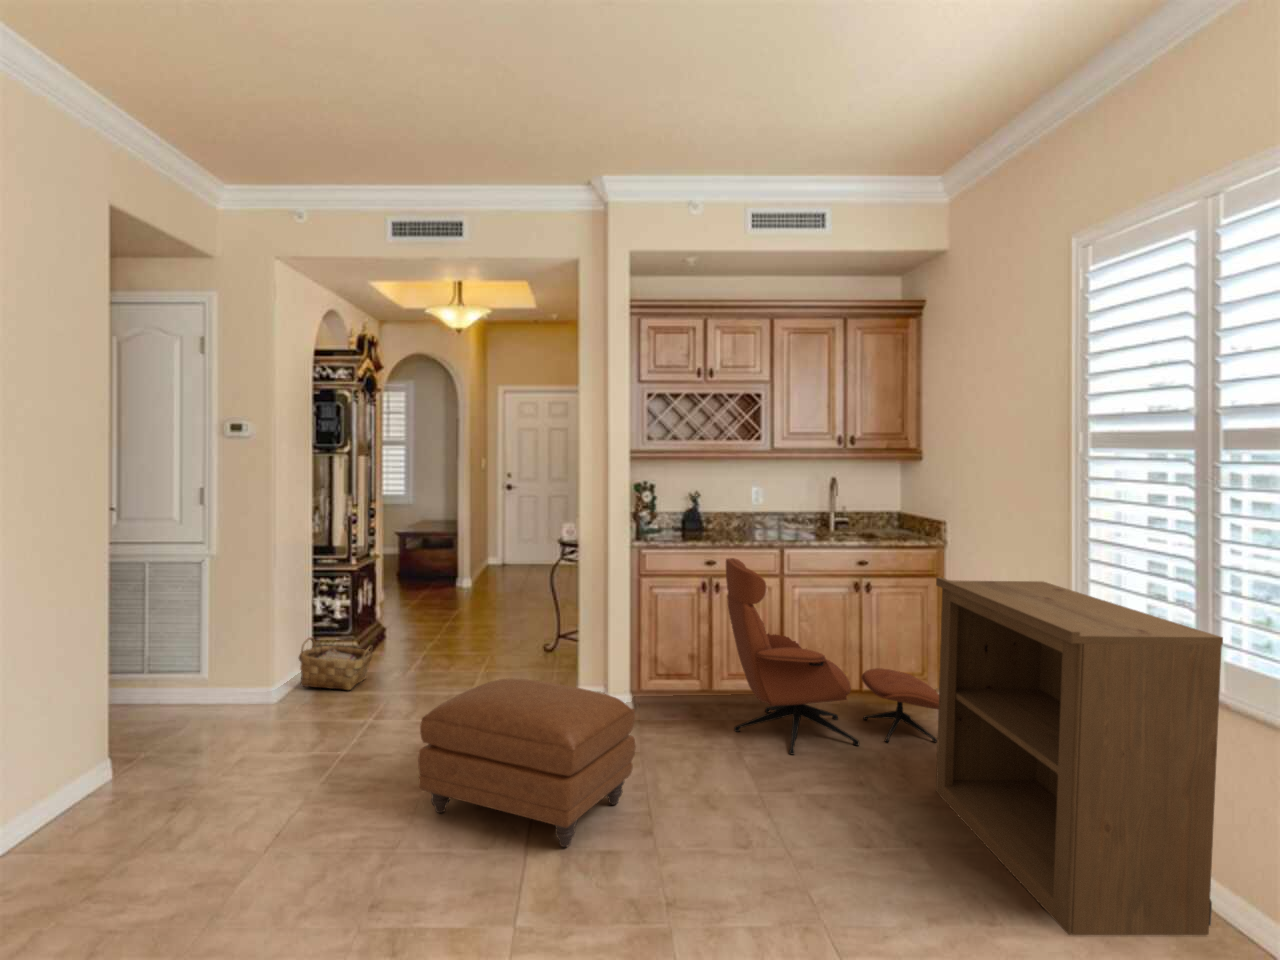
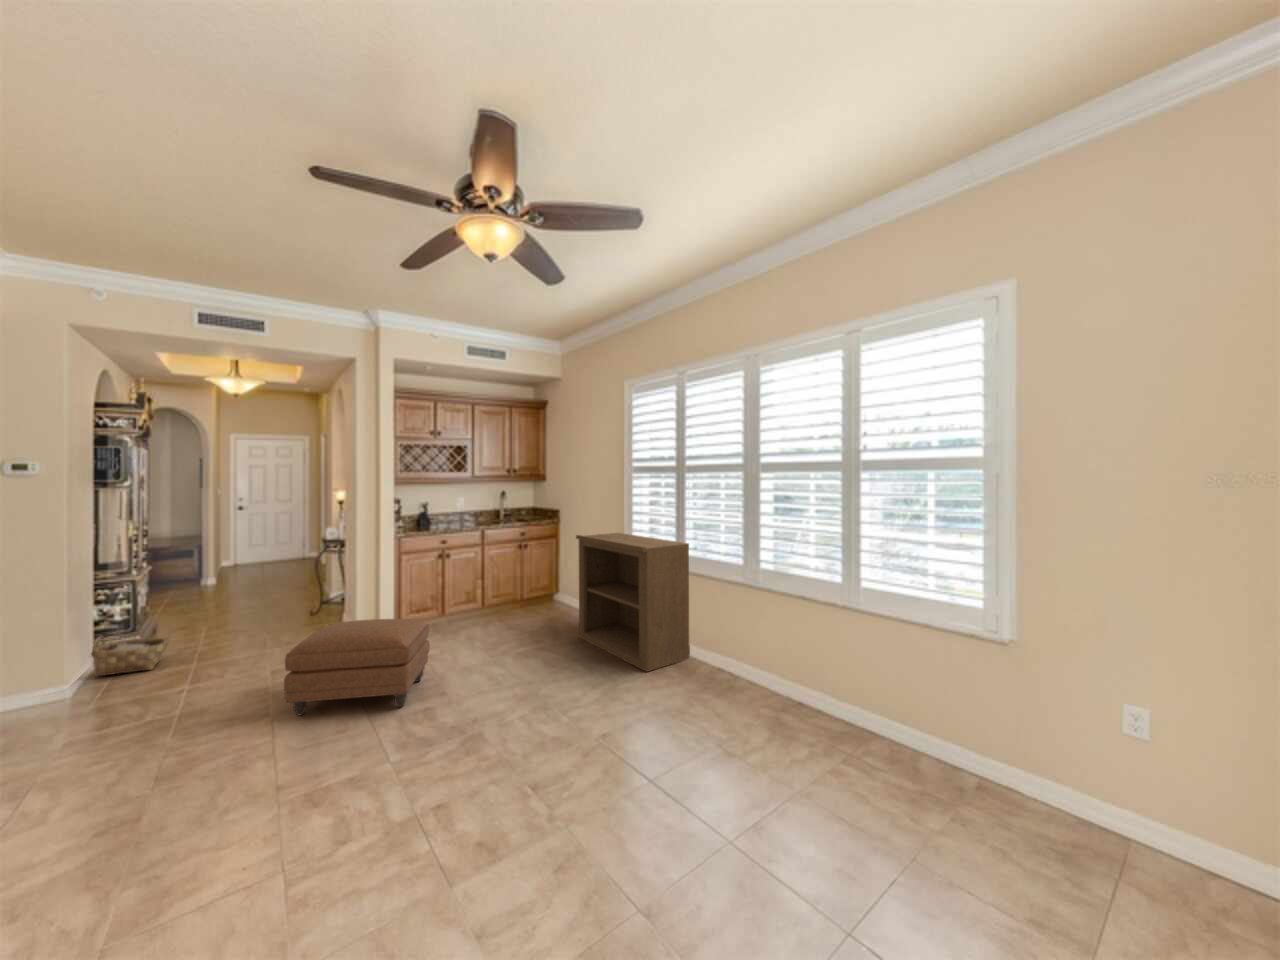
lounge chair: present [726,558,939,754] -> none [459,538,575,637]

